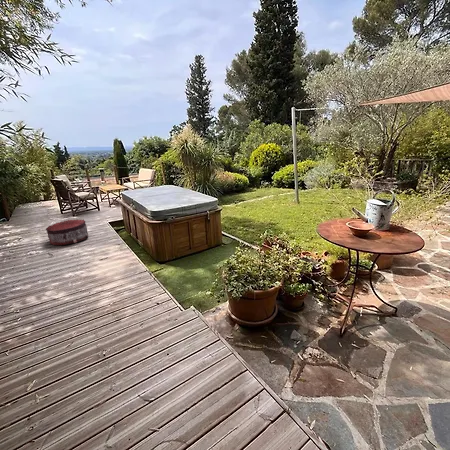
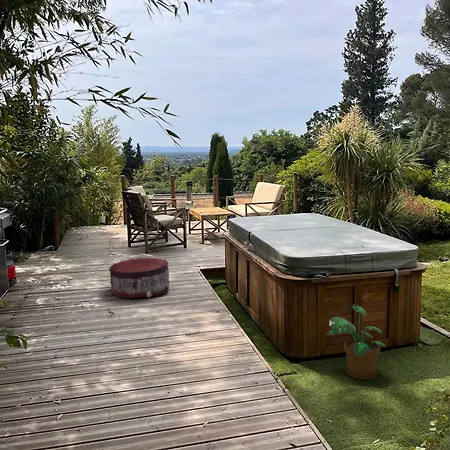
potted plant: none [175,232,205,267] -> present [327,305,385,379]

